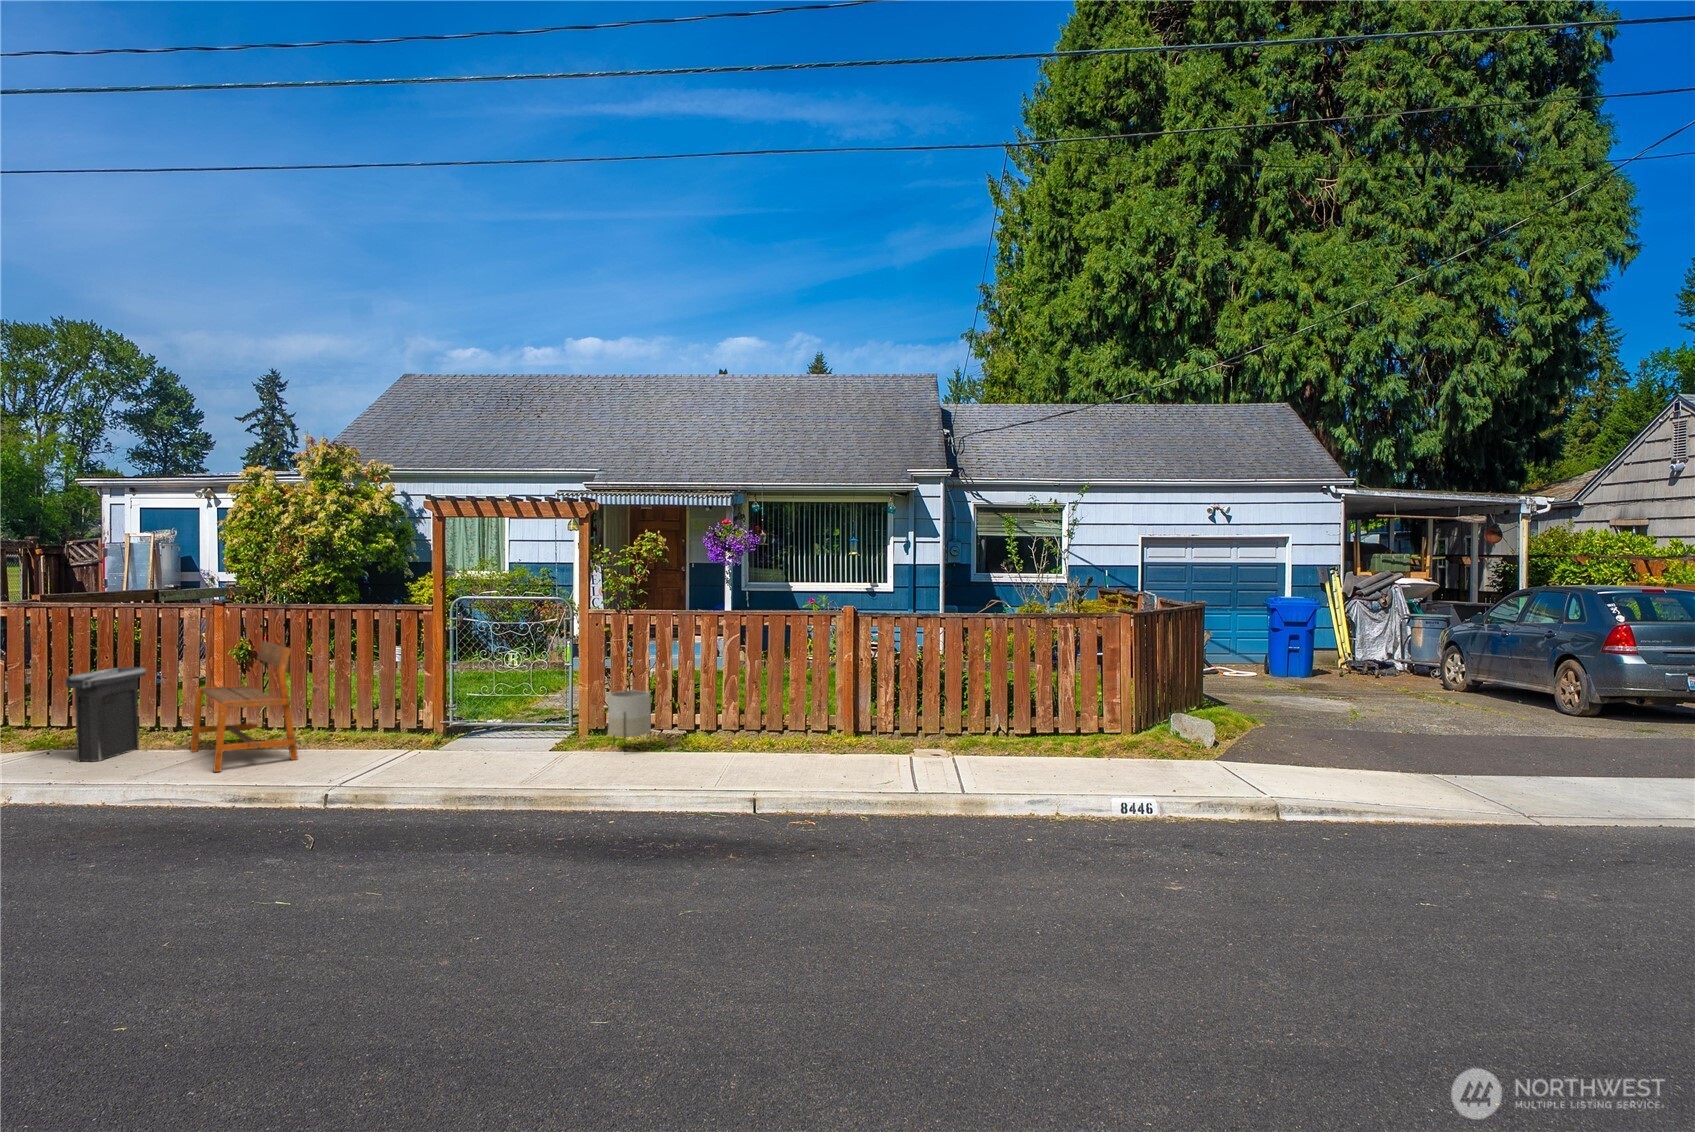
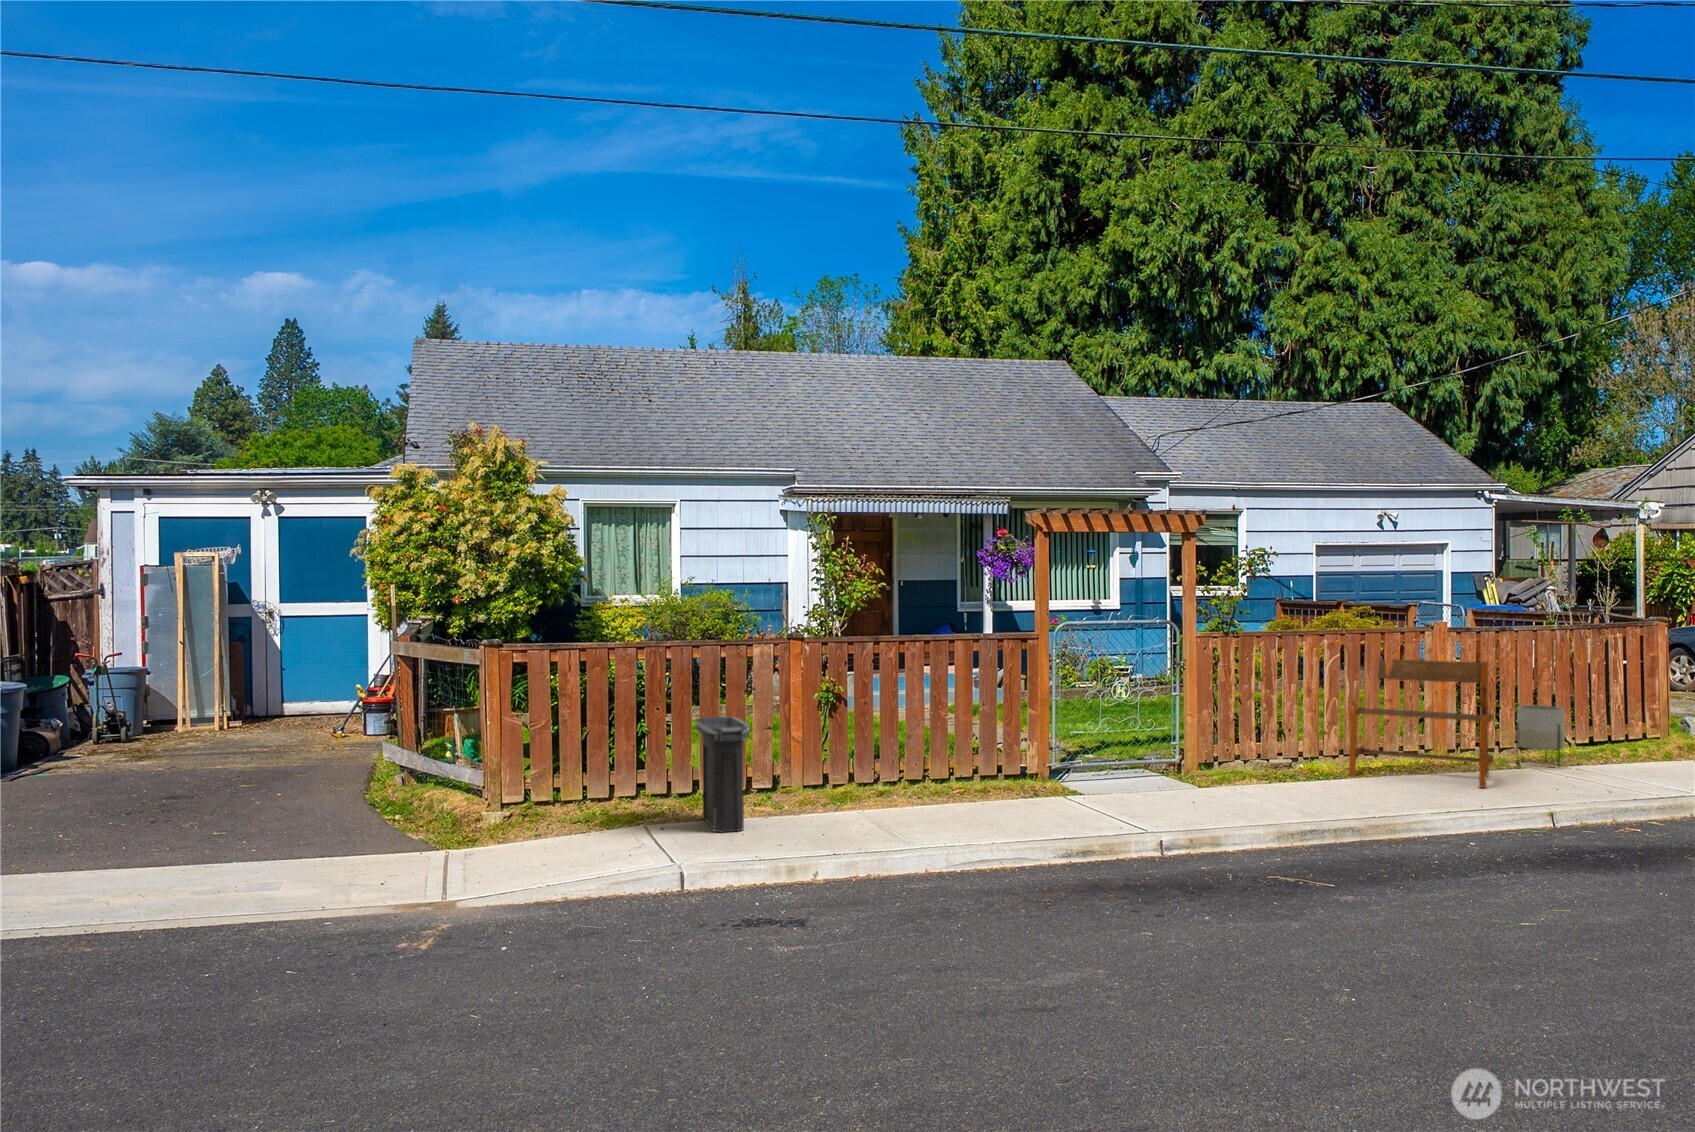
bench: present [191,641,298,772] -> present [1349,659,1494,788]
planter: present [608,691,651,738] -> present [1516,705,1565,767]

